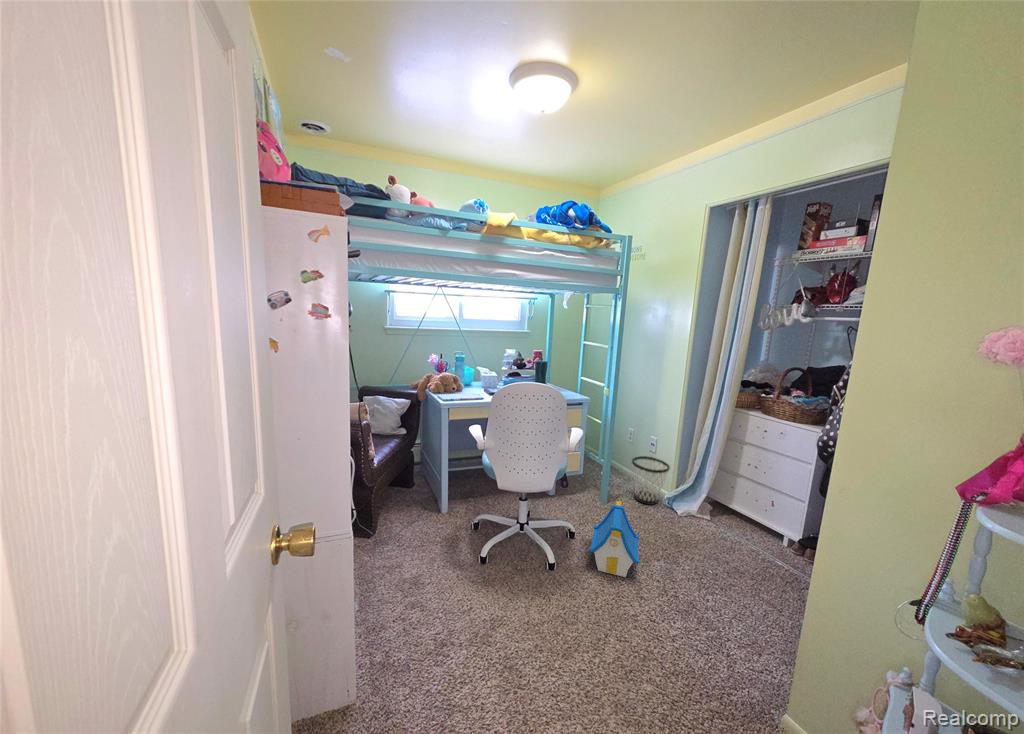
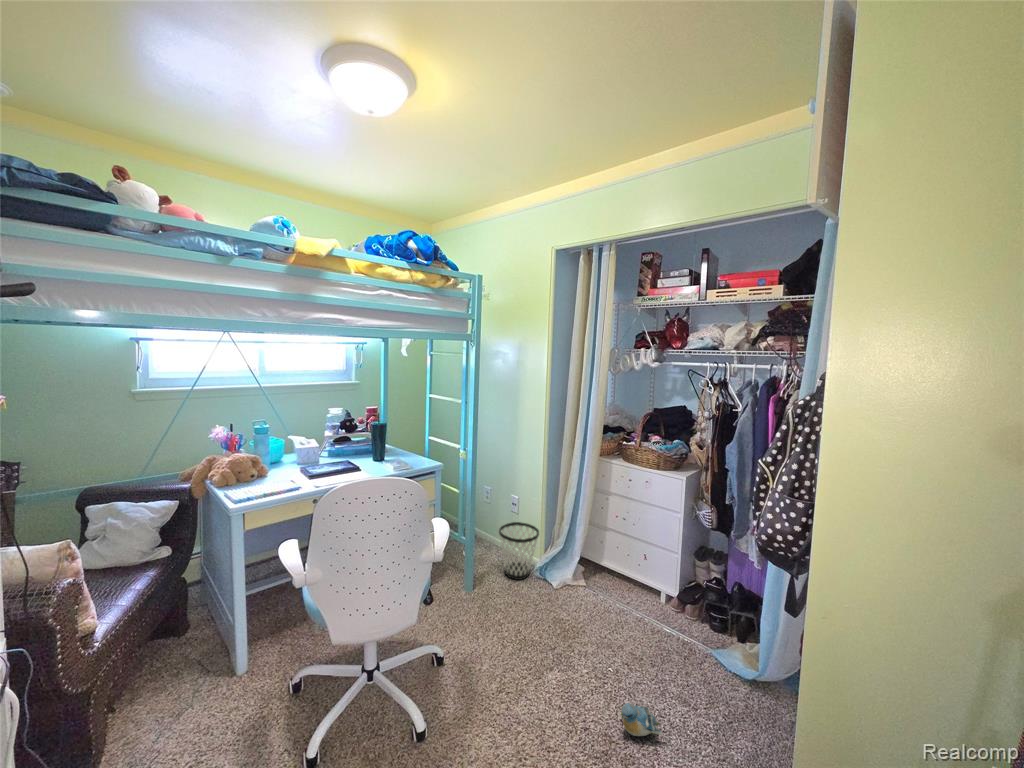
toy house: present [589,501,640,577] -> none [461,594,523,697]
plush toy: none [724,606,765,641] -> present [621,703,662,736]

